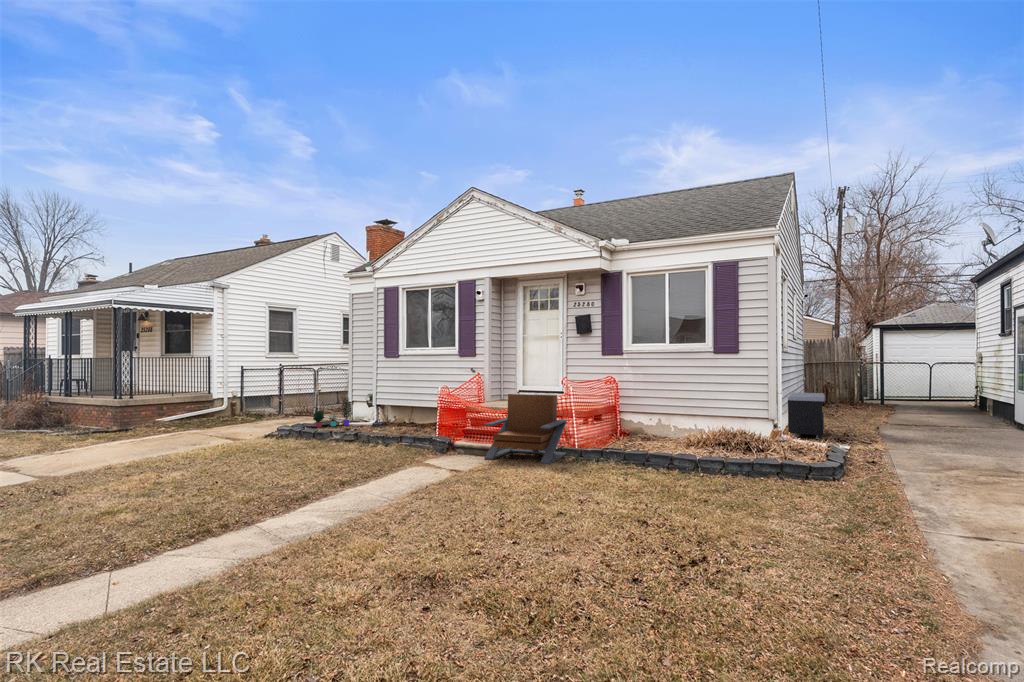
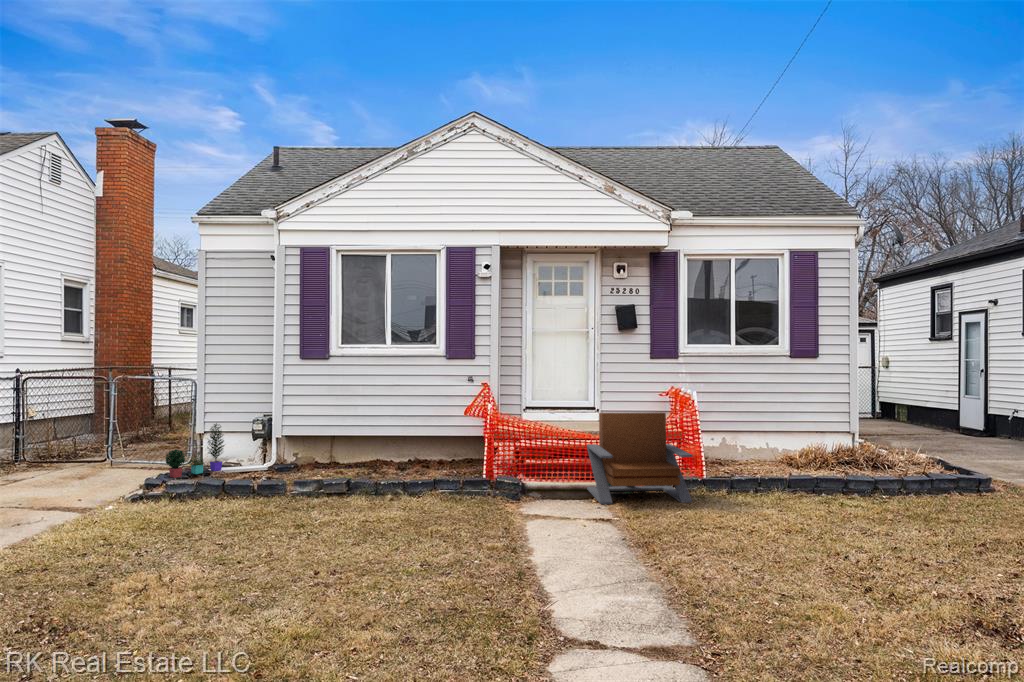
storage bench: present [788,392,825,439] -> none [793,399,849,449]

